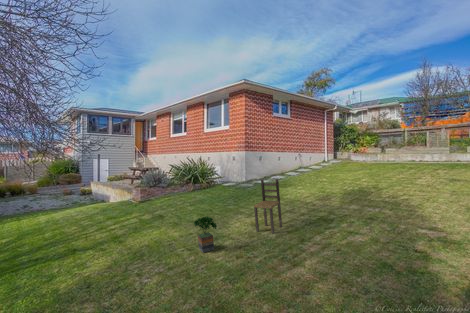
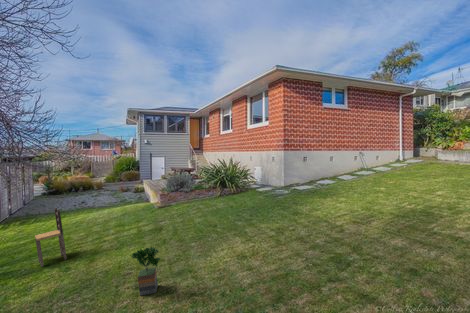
chair: present [254,180,282,233] -> present [35,208,67,267]

